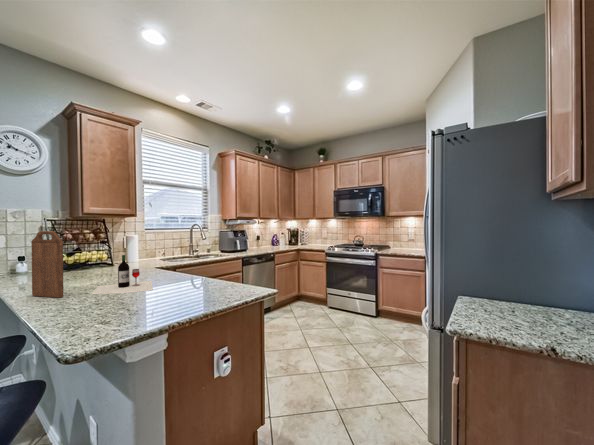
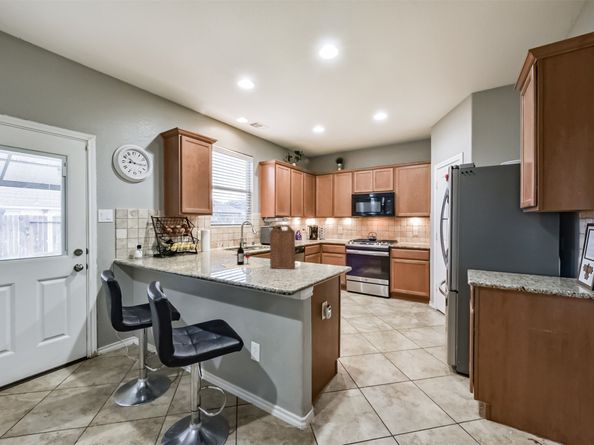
cutting board: present [31,231,63,298] -> present [270,225,295,269]

